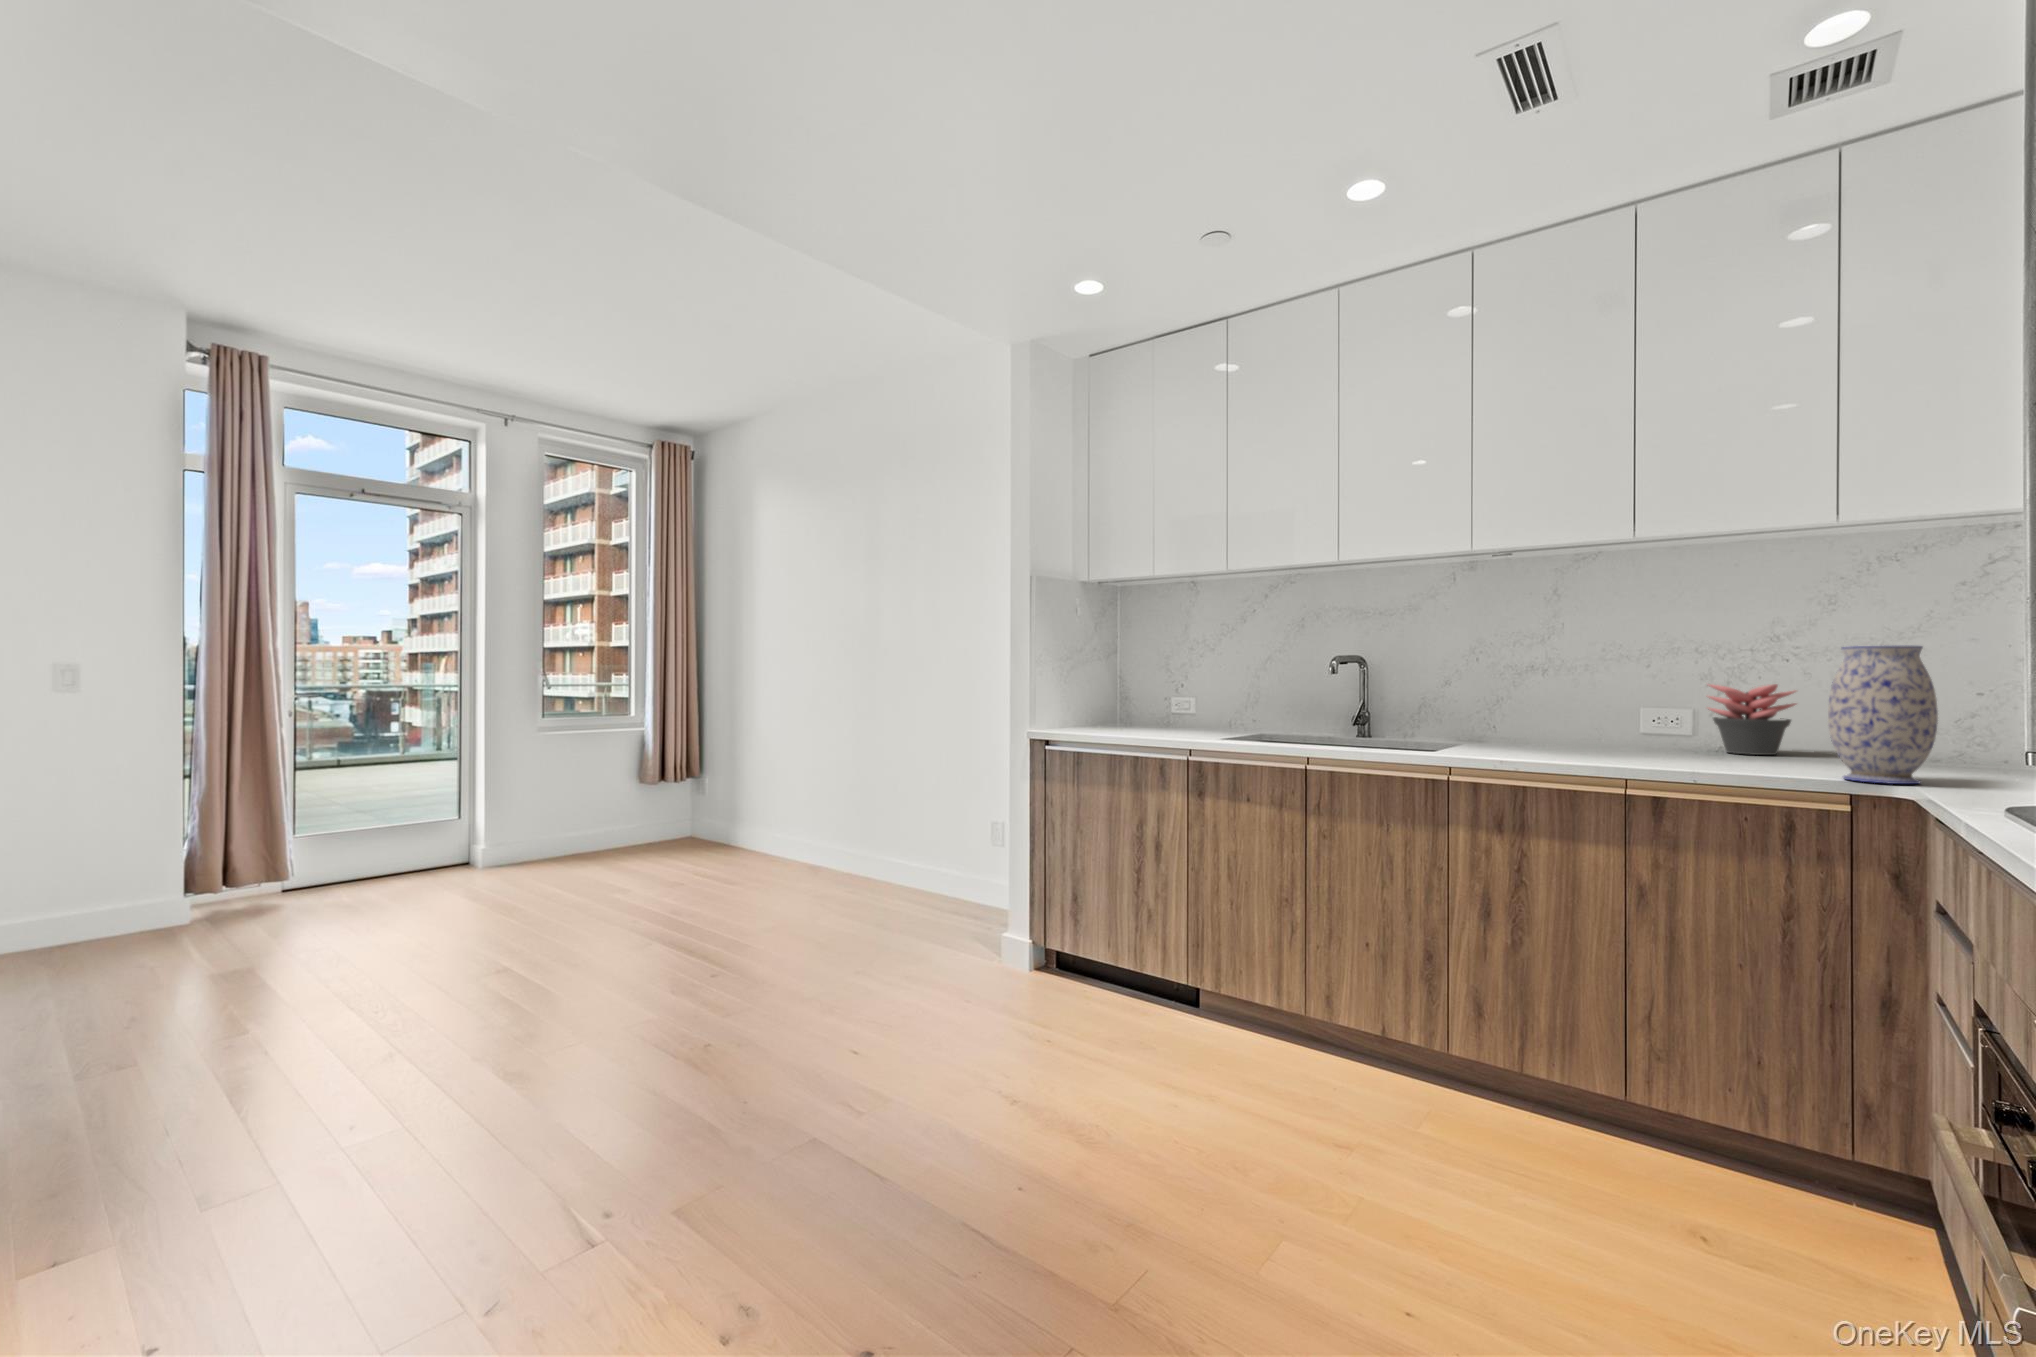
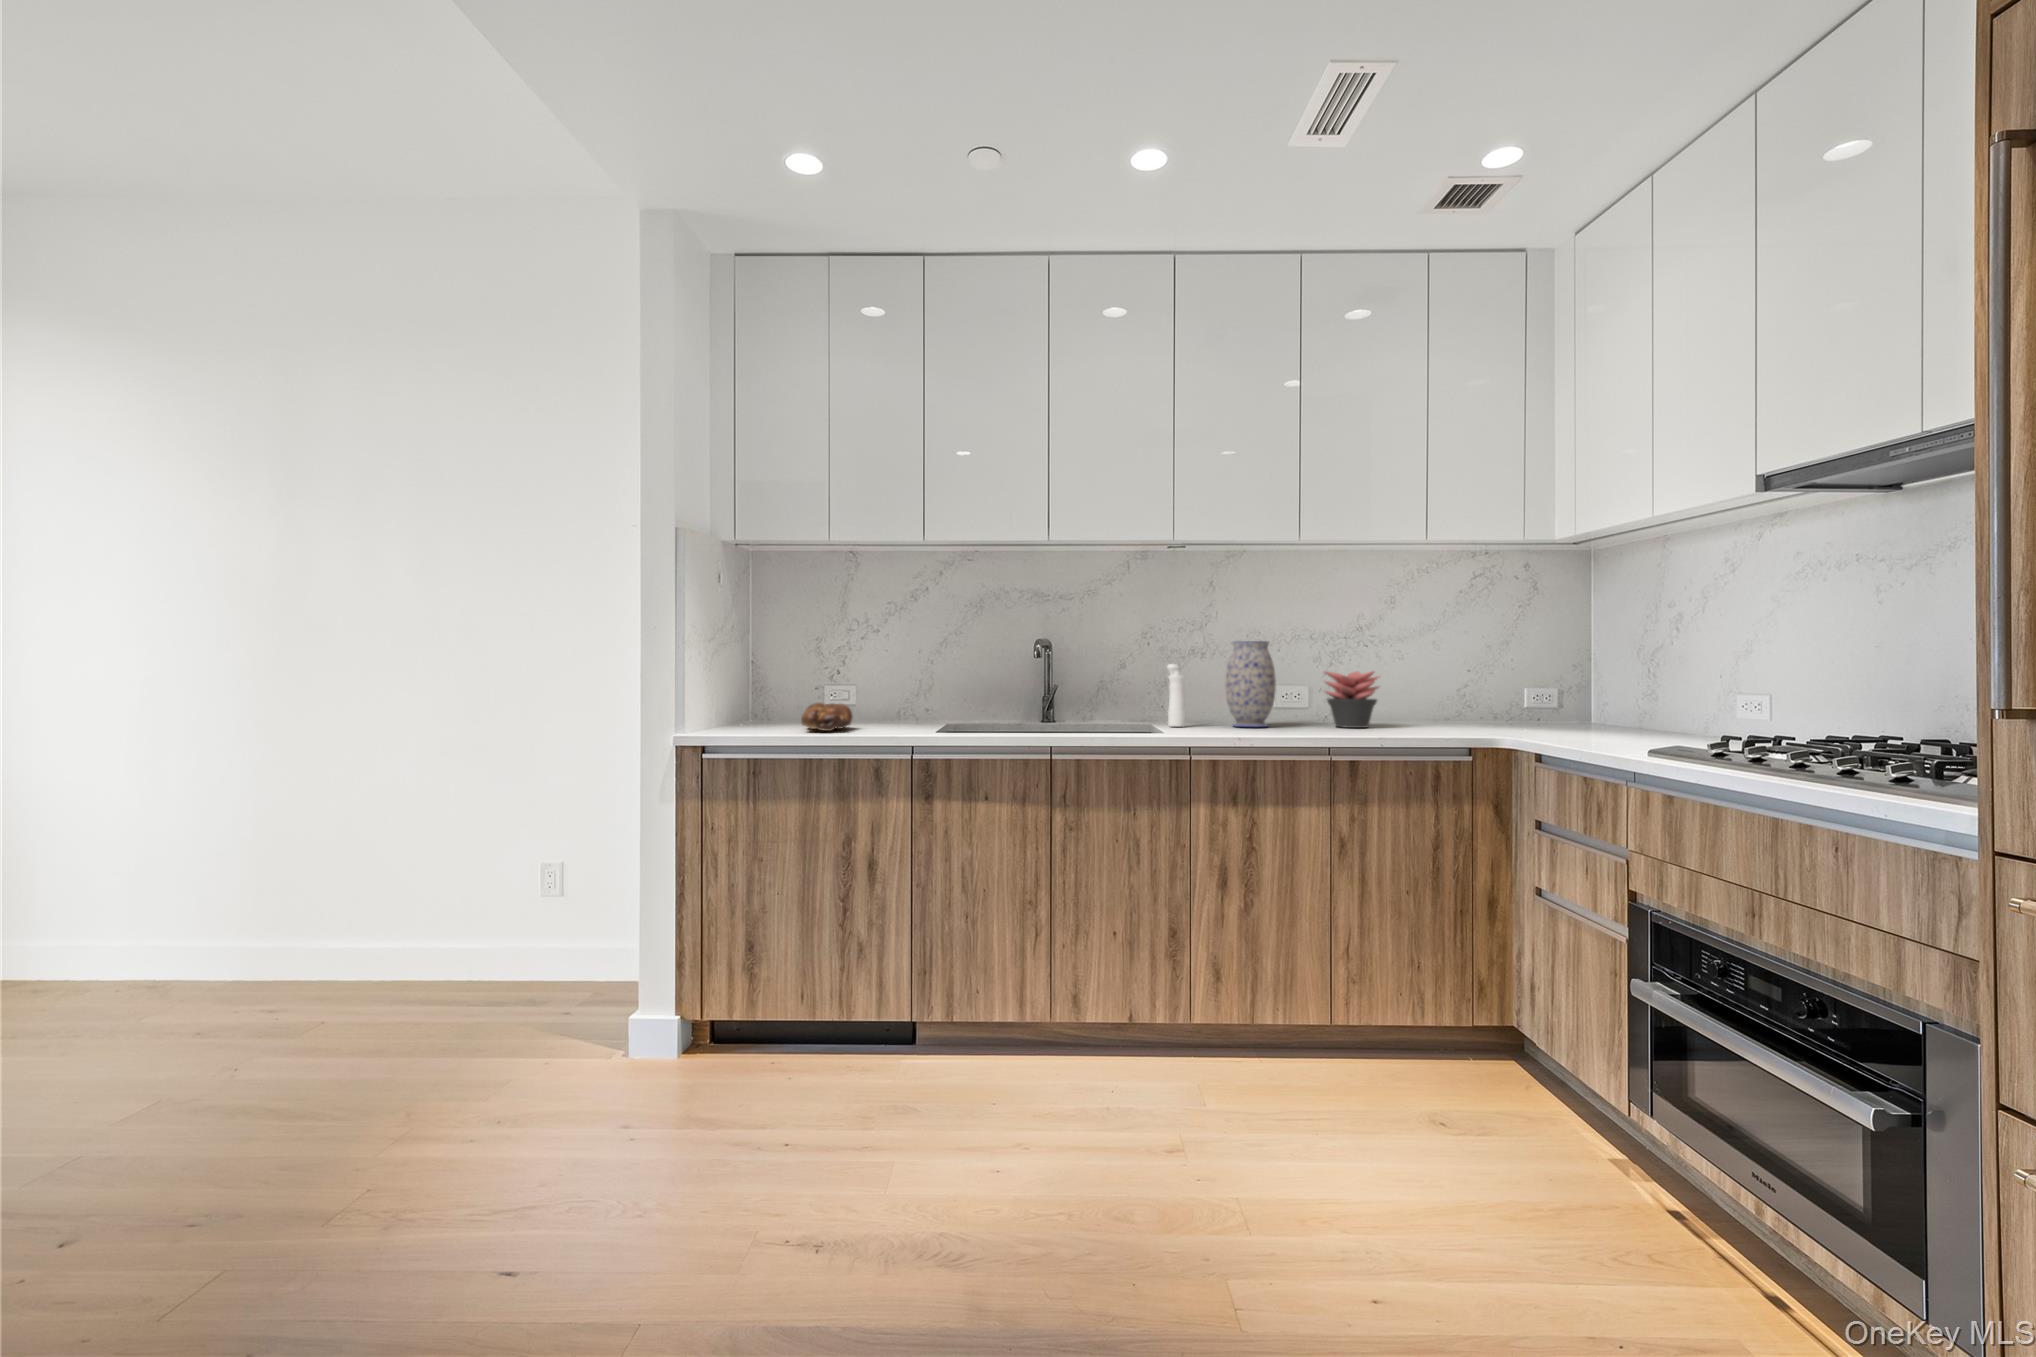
vase: present [1828,646,1938,784] -> present [1225,641,1276,727]
pepper mill: none [1491,675,1518,742] -> present [1167,664,1185,727]
bread loaf: none [1124,708,1177,732] -> present [801,703,853,731]

